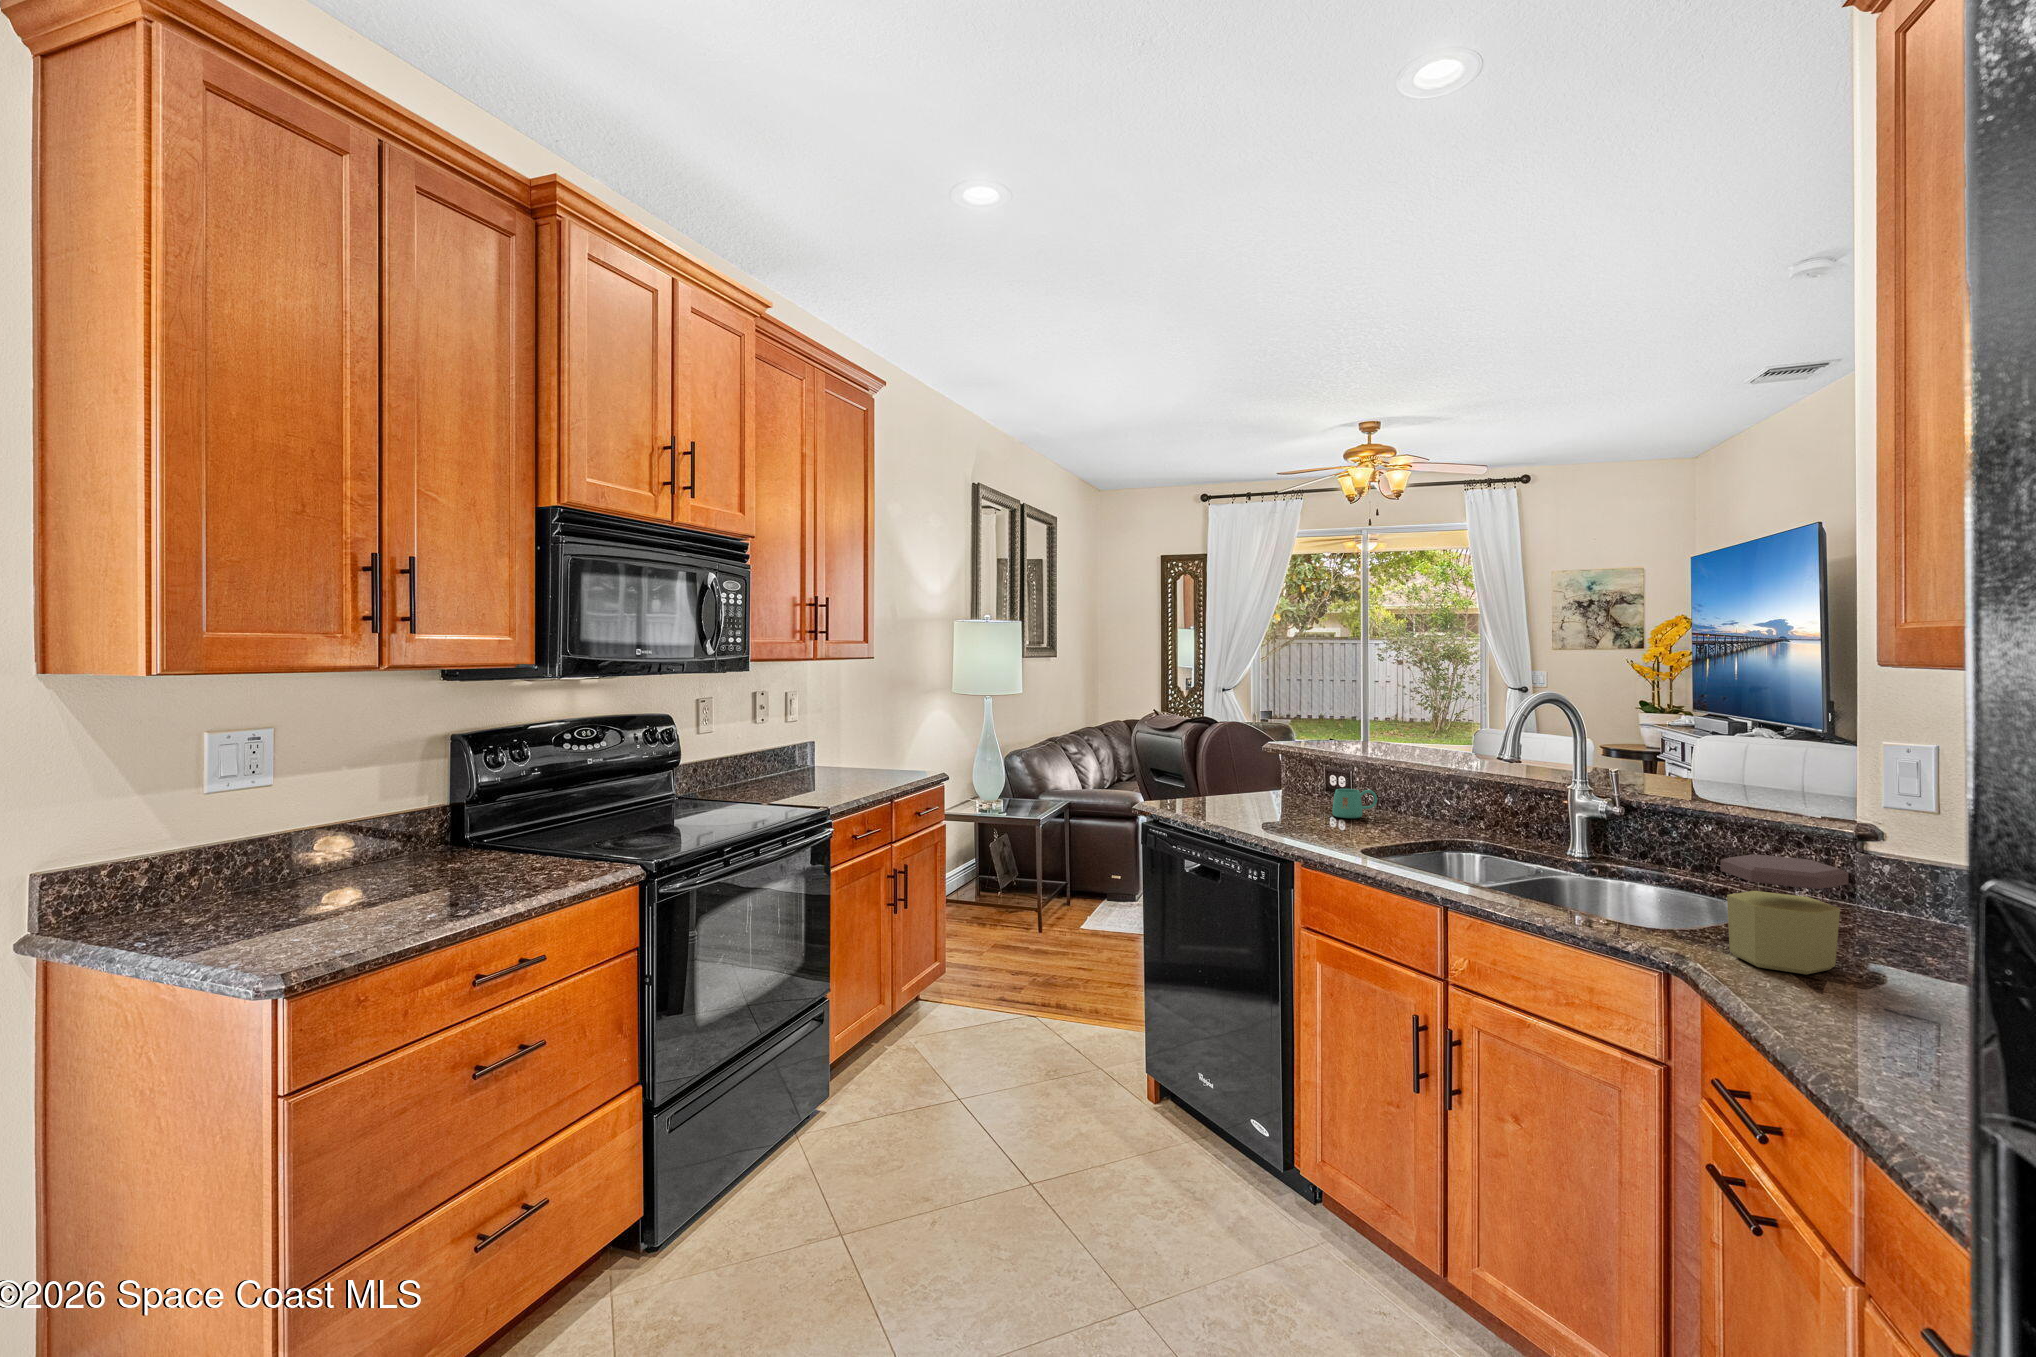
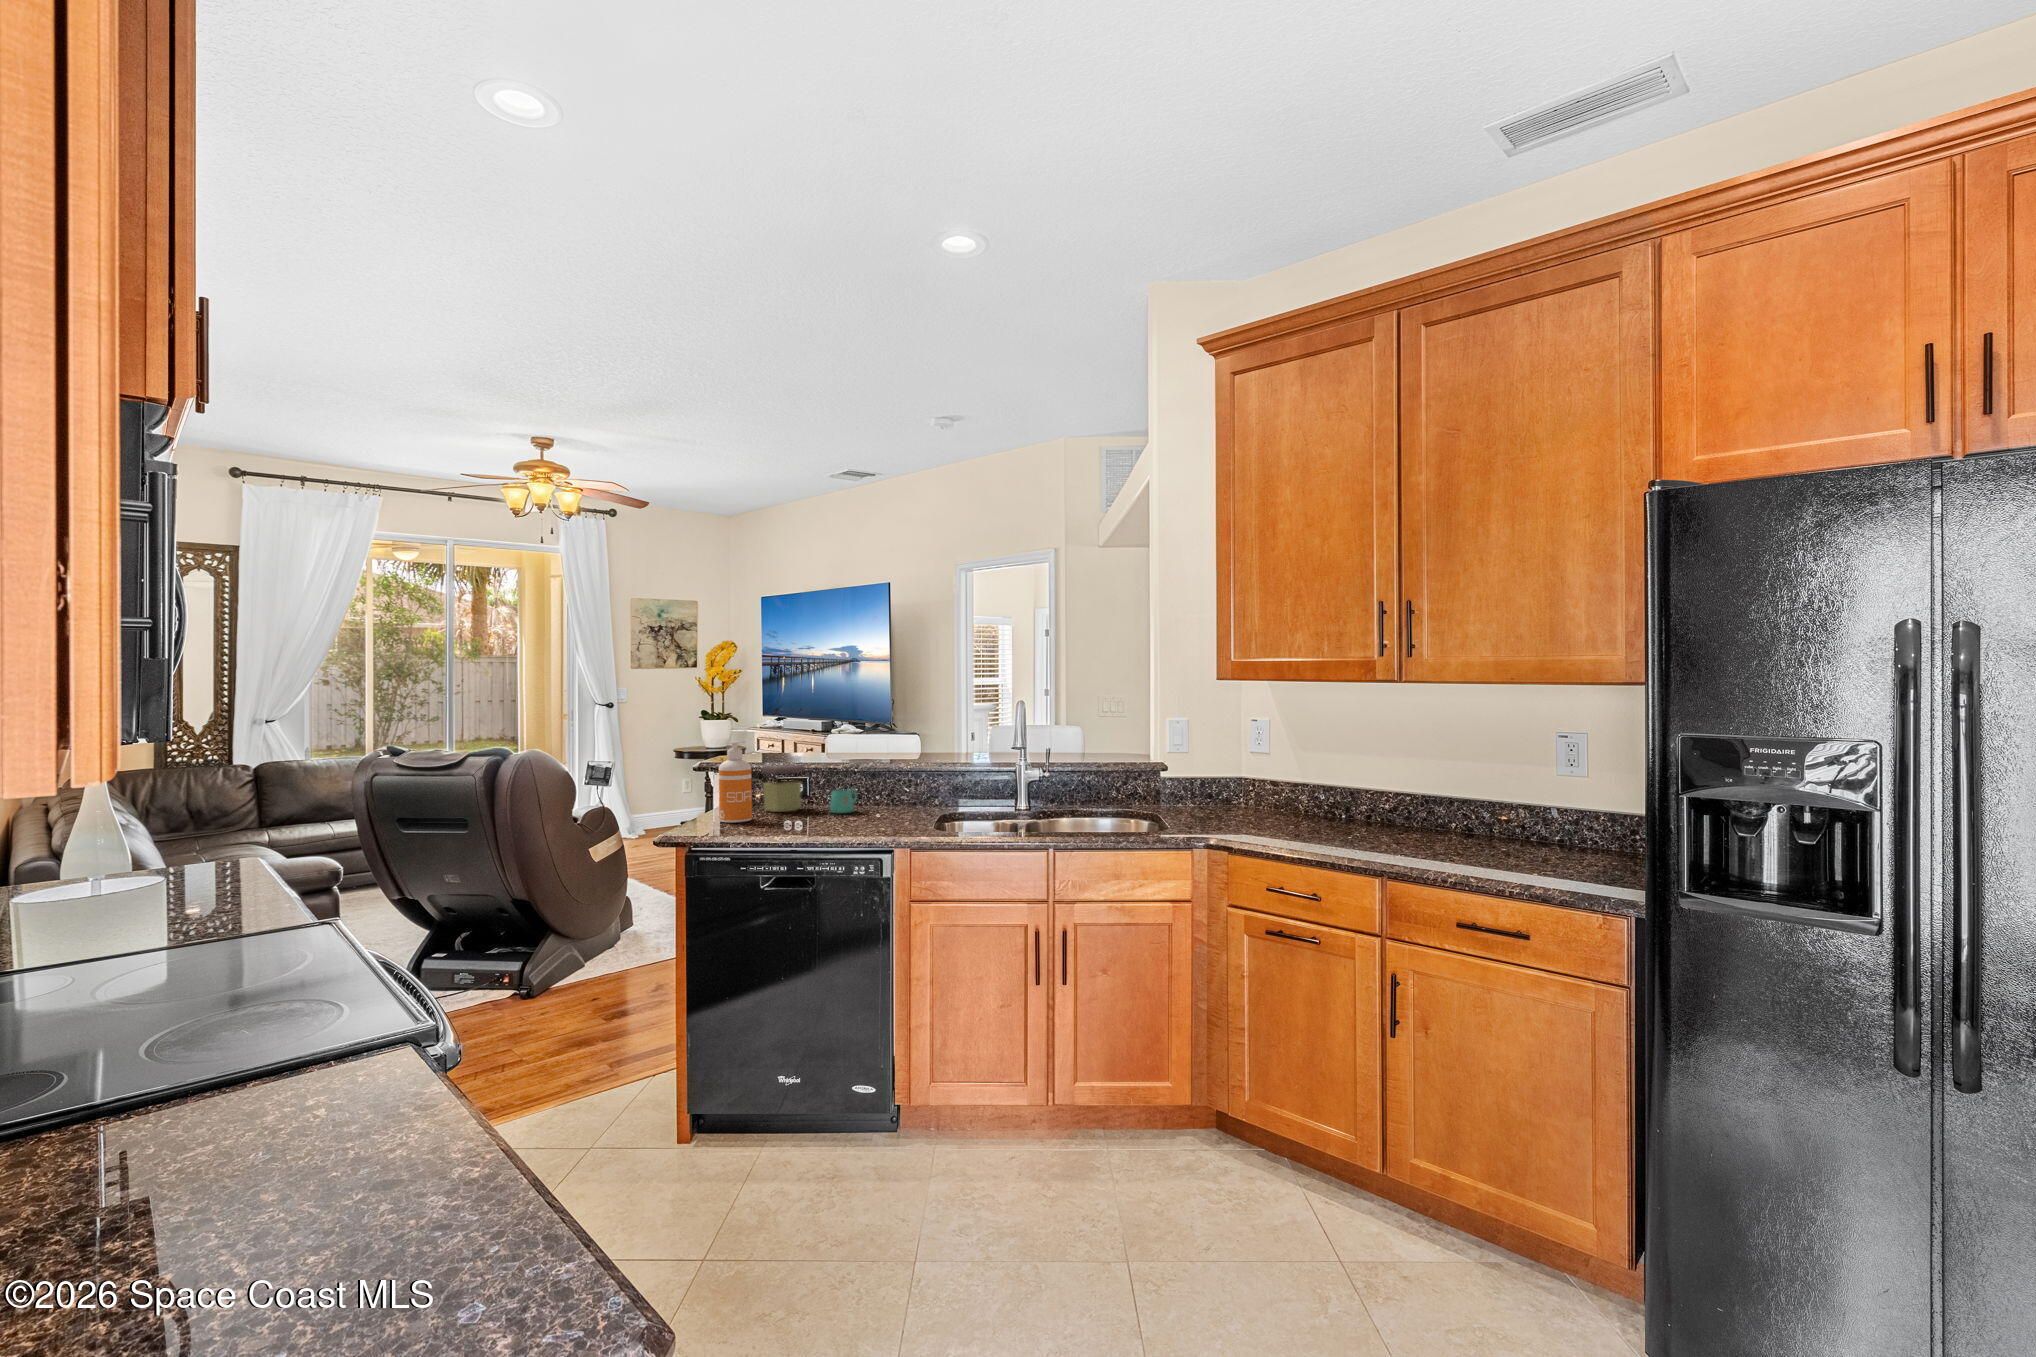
soap dispenser: none [1206,720,1240,807] -> present [719,741,752,823]
jar: present [1720,854,1848,974] -> present [761,765,804,812]

